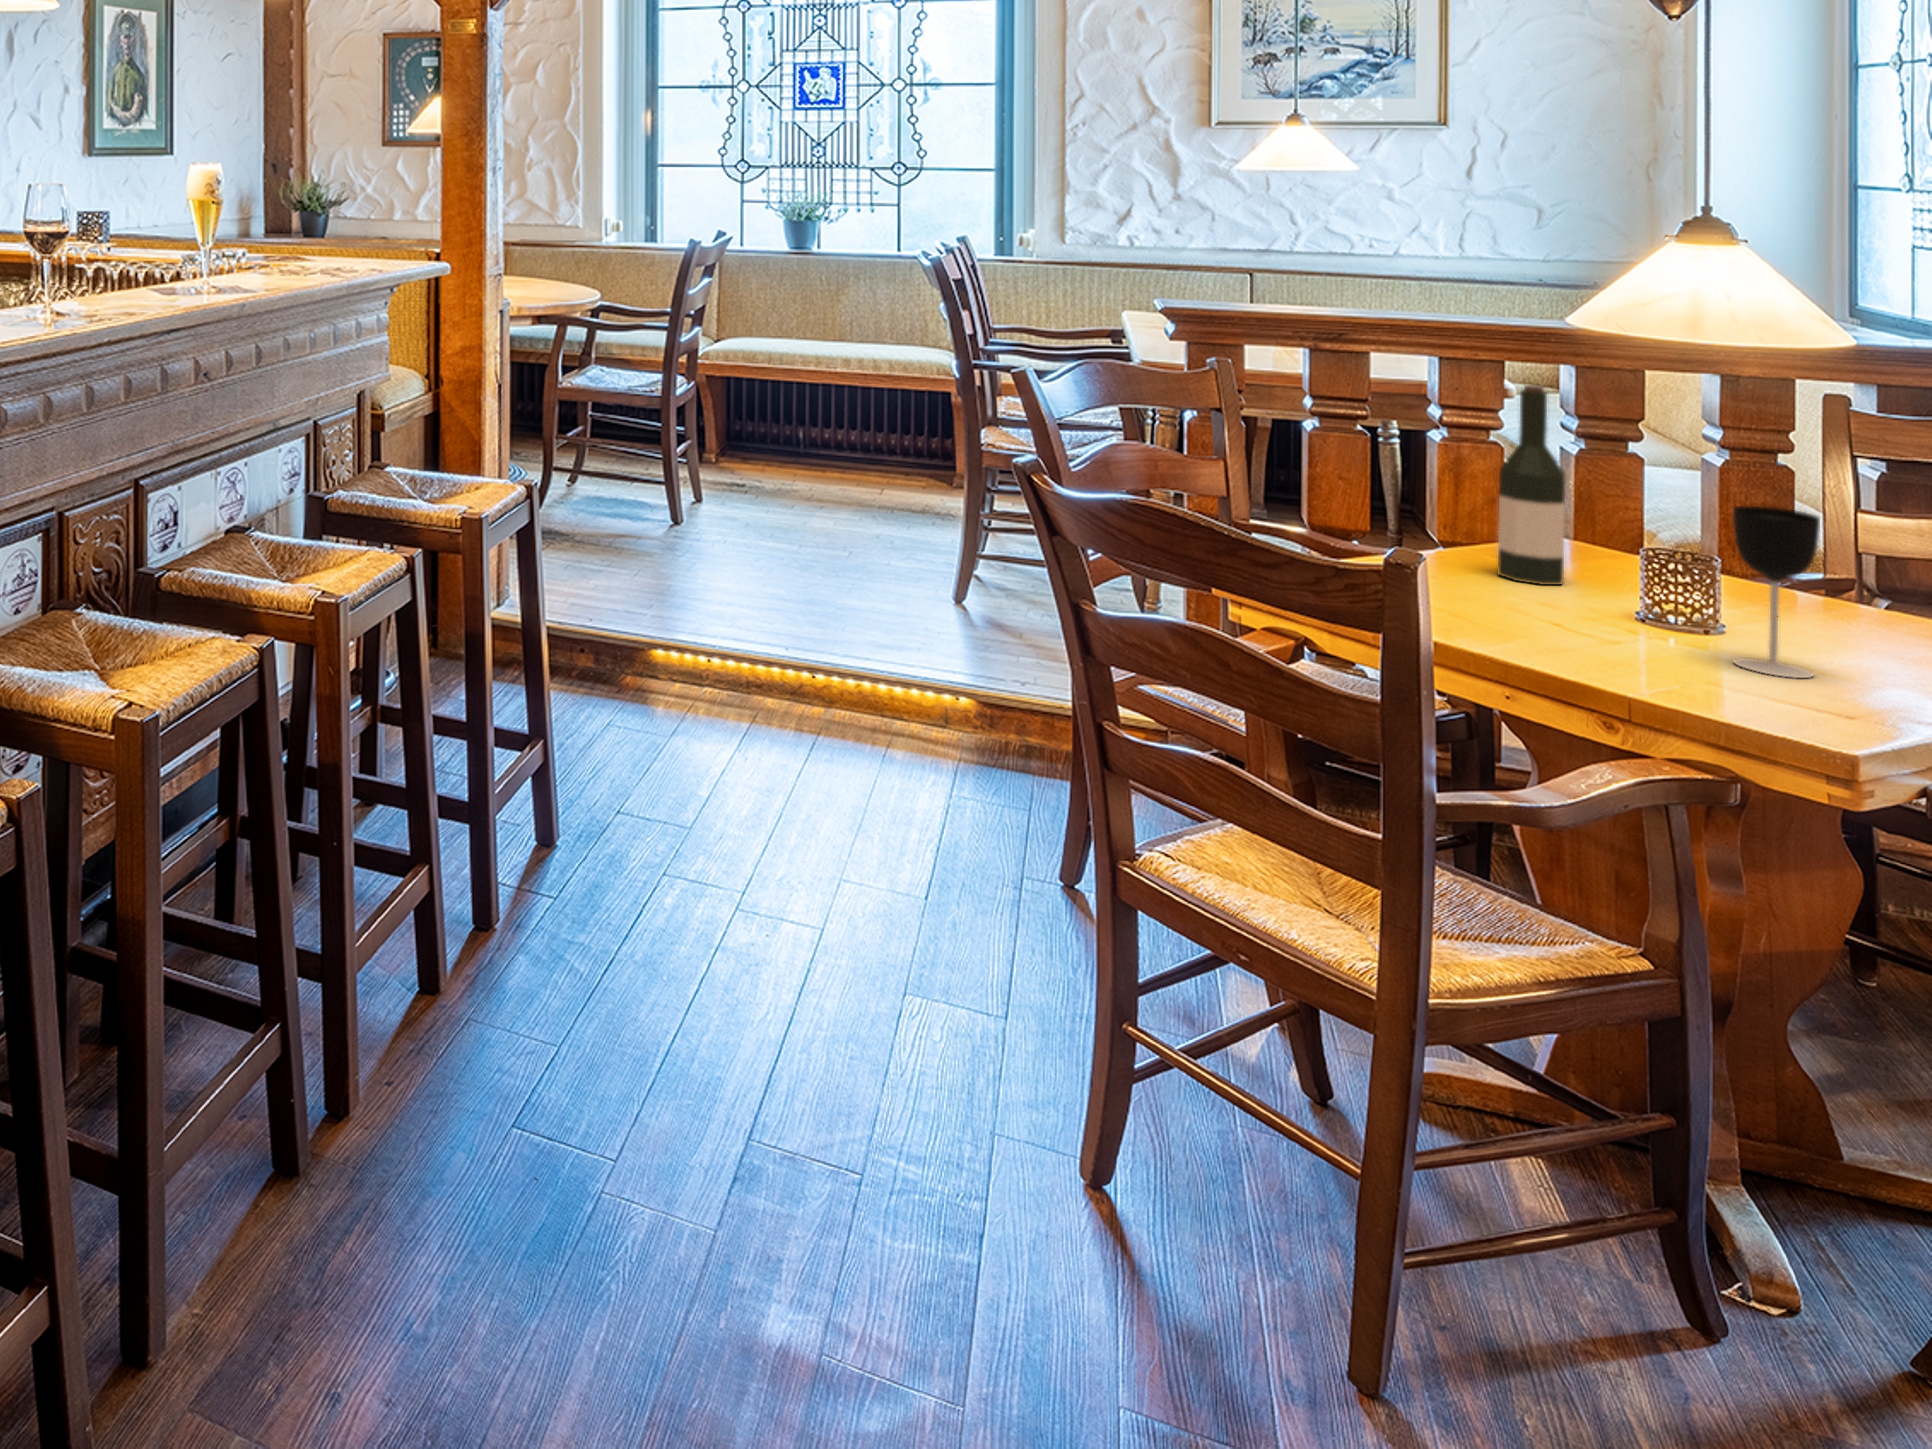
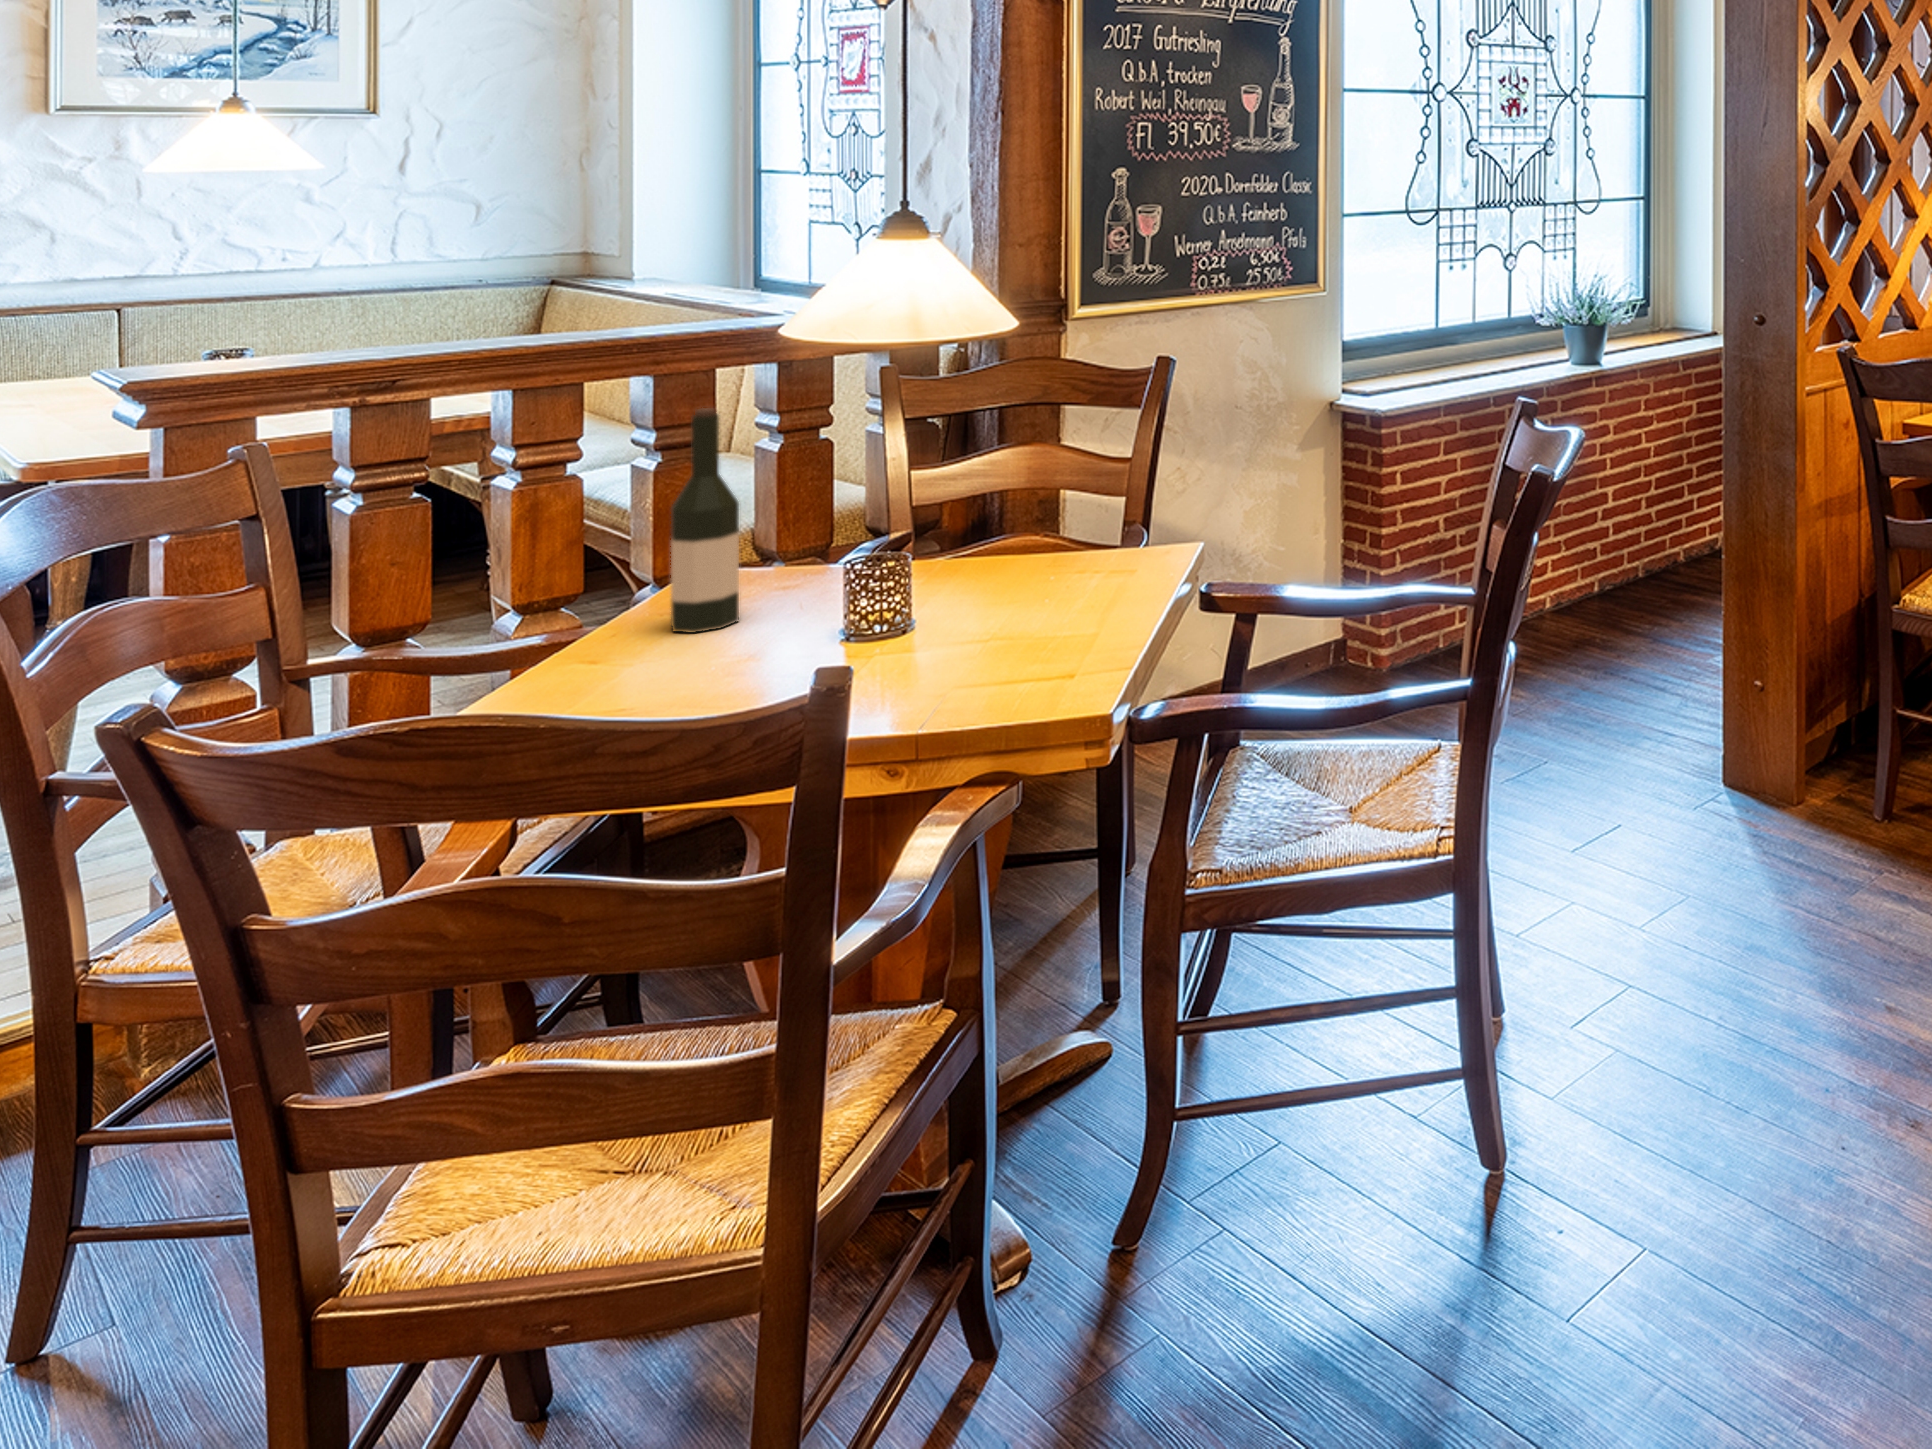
wine glass: present [1733,506,1820,678] -> none [941,490,1007,658]

